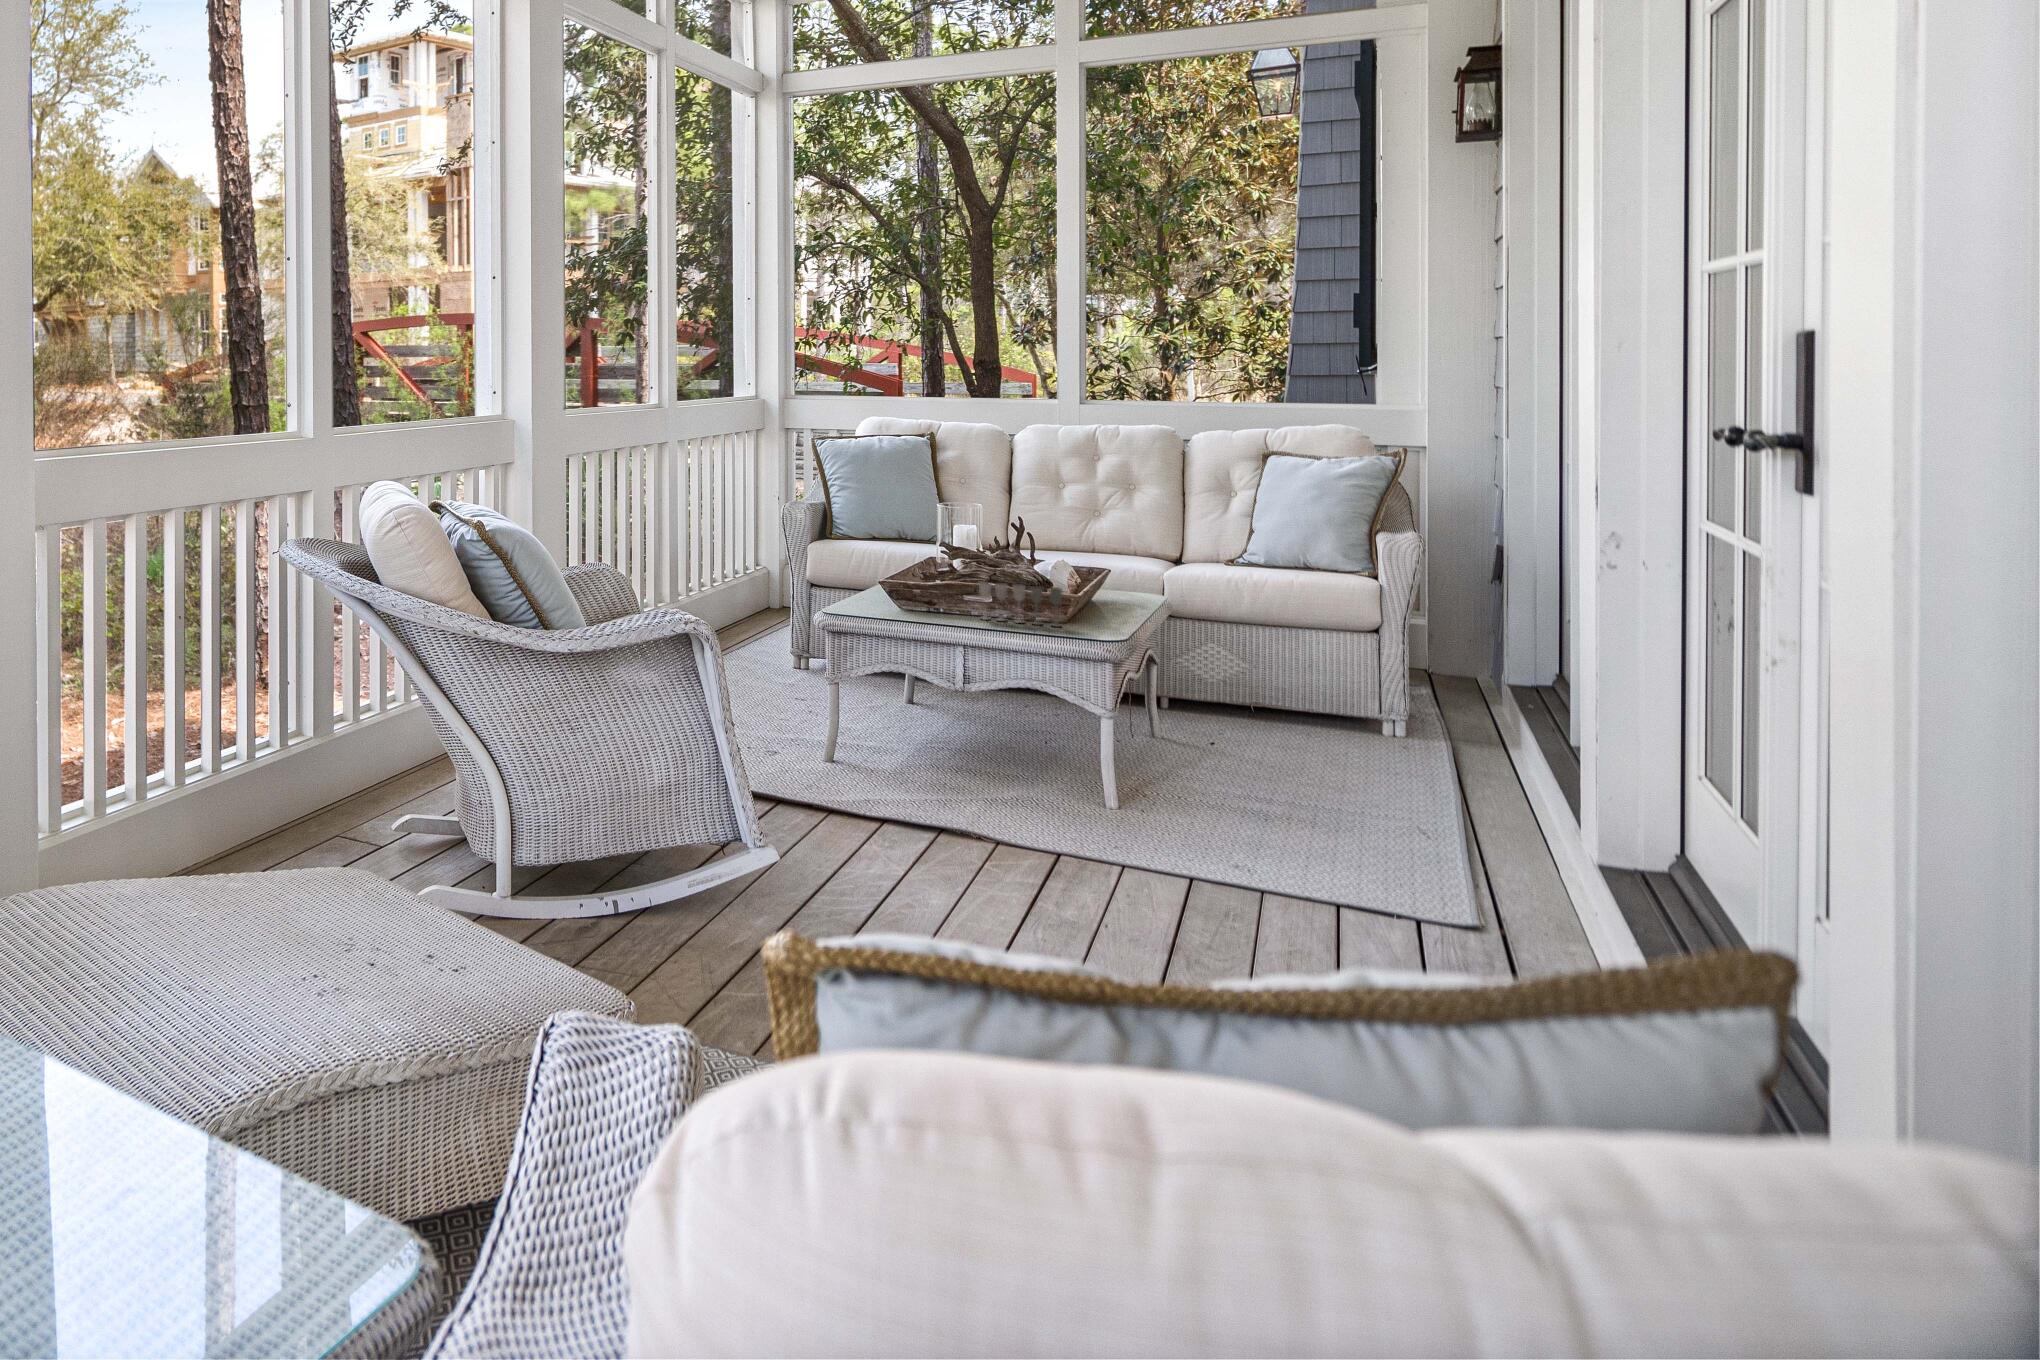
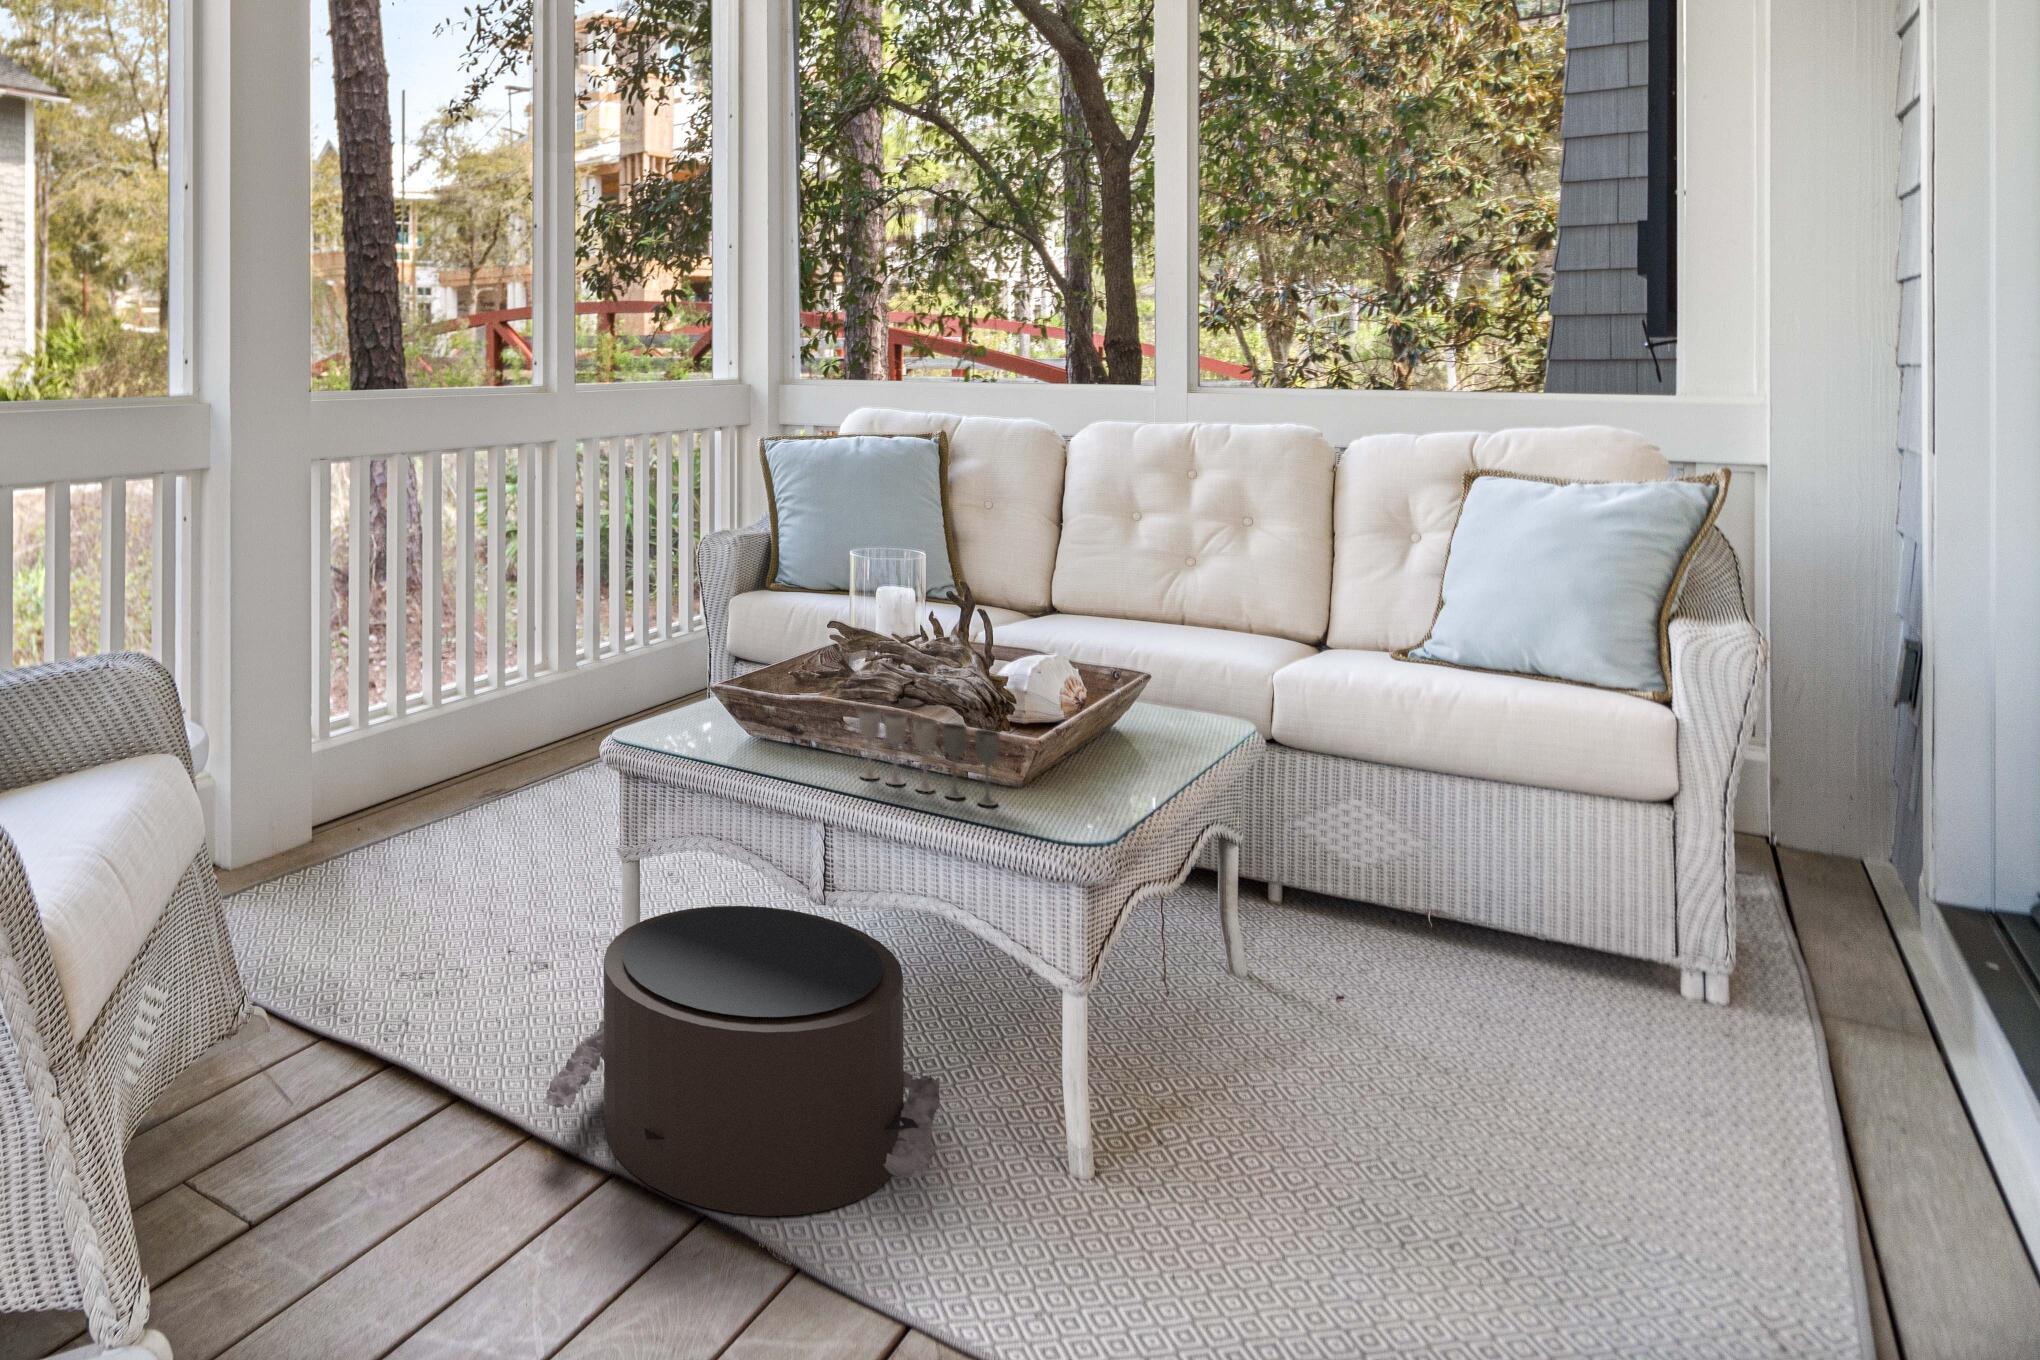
pouf: none [839,696,1050,828] -> present [543,906,940,1216]

